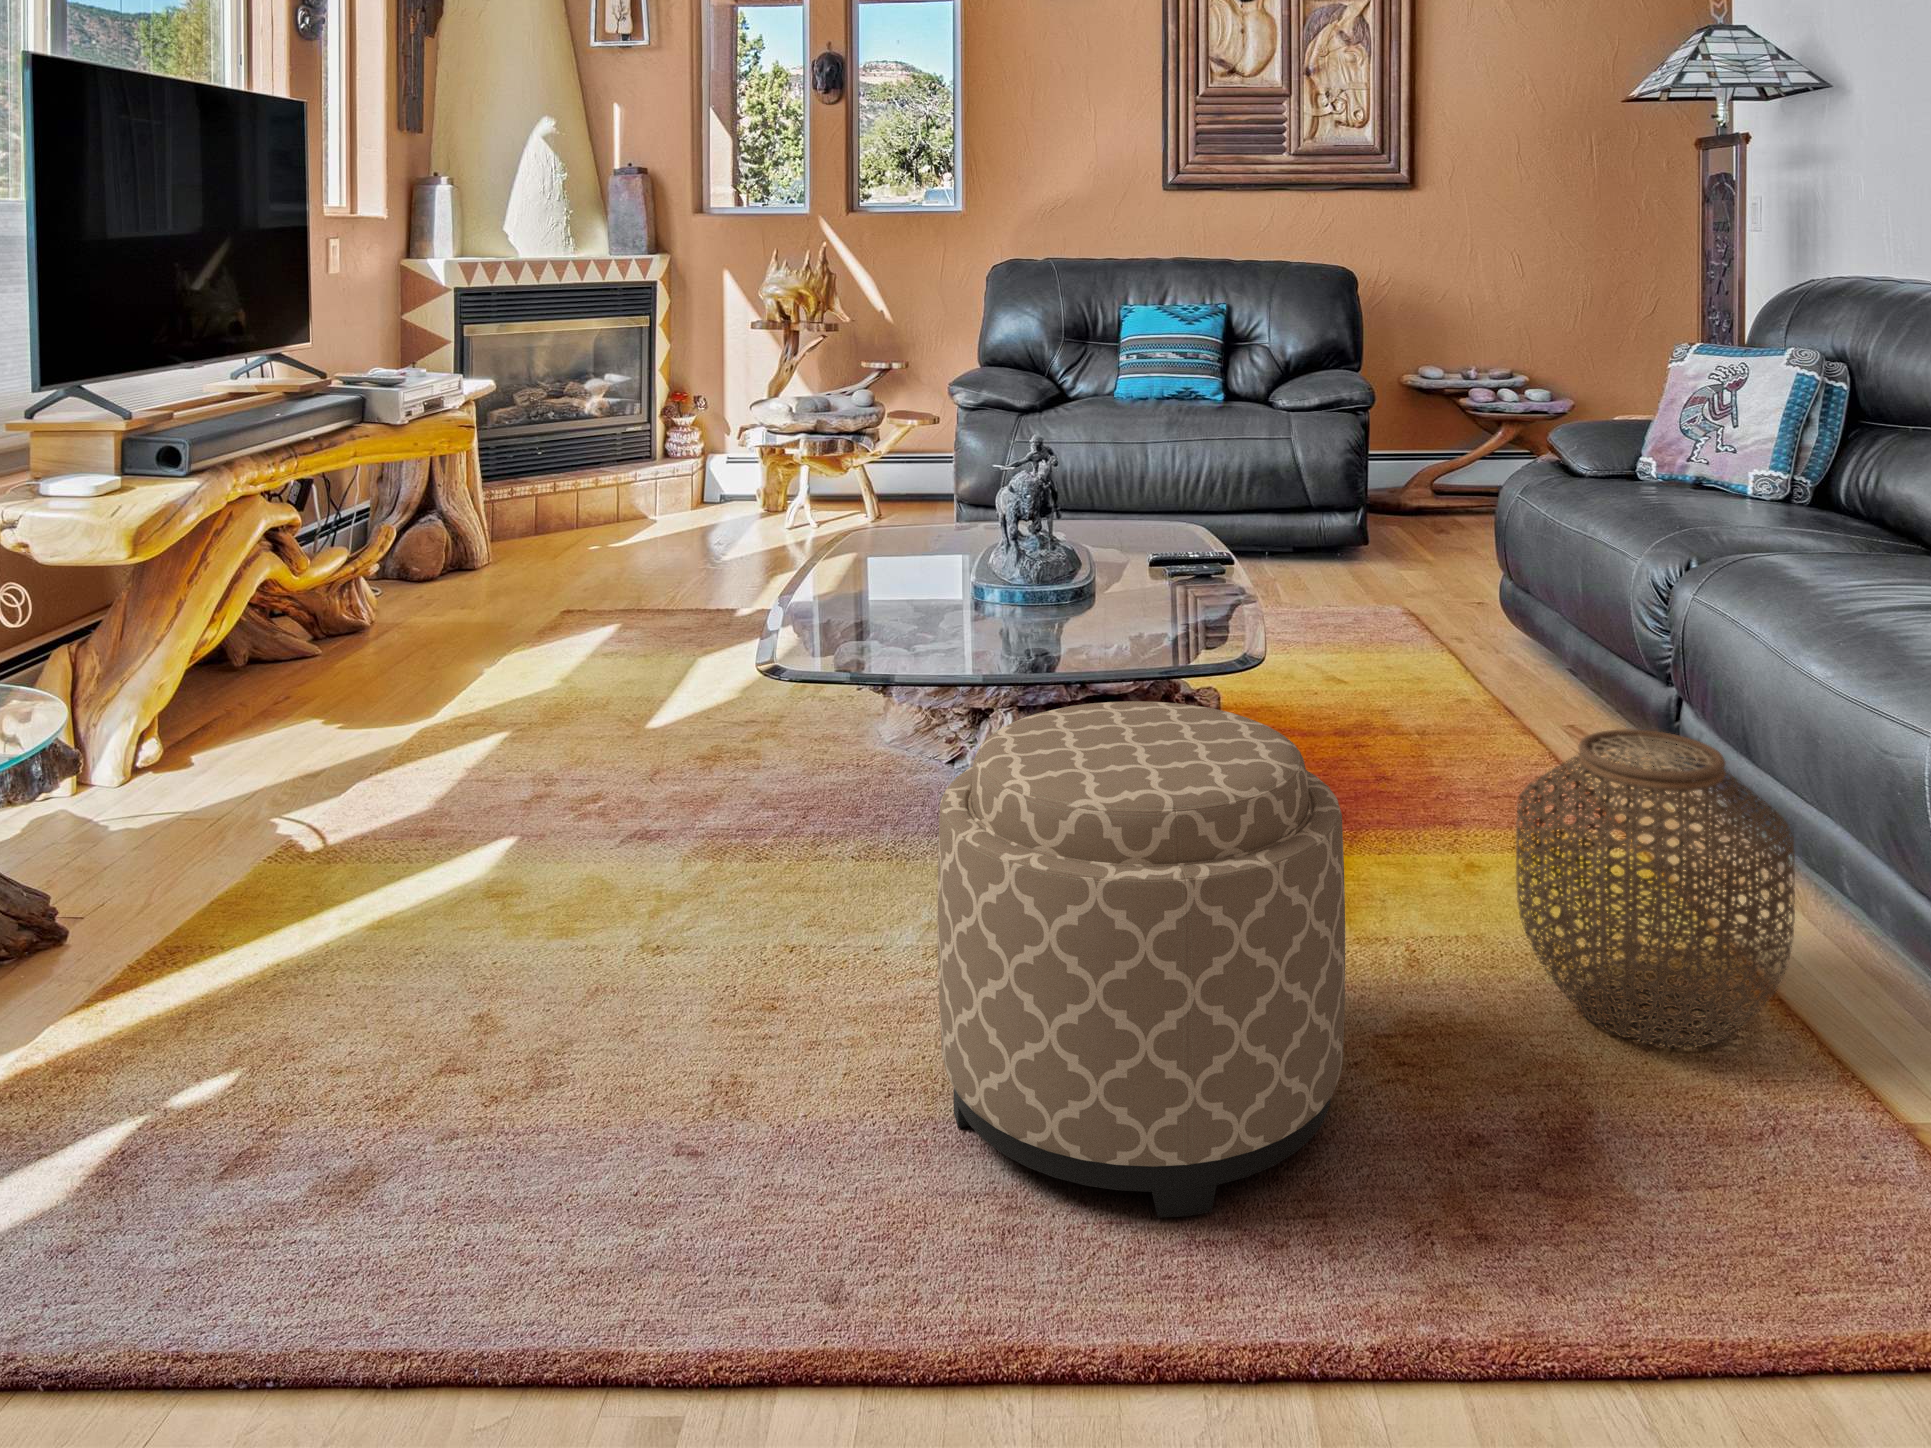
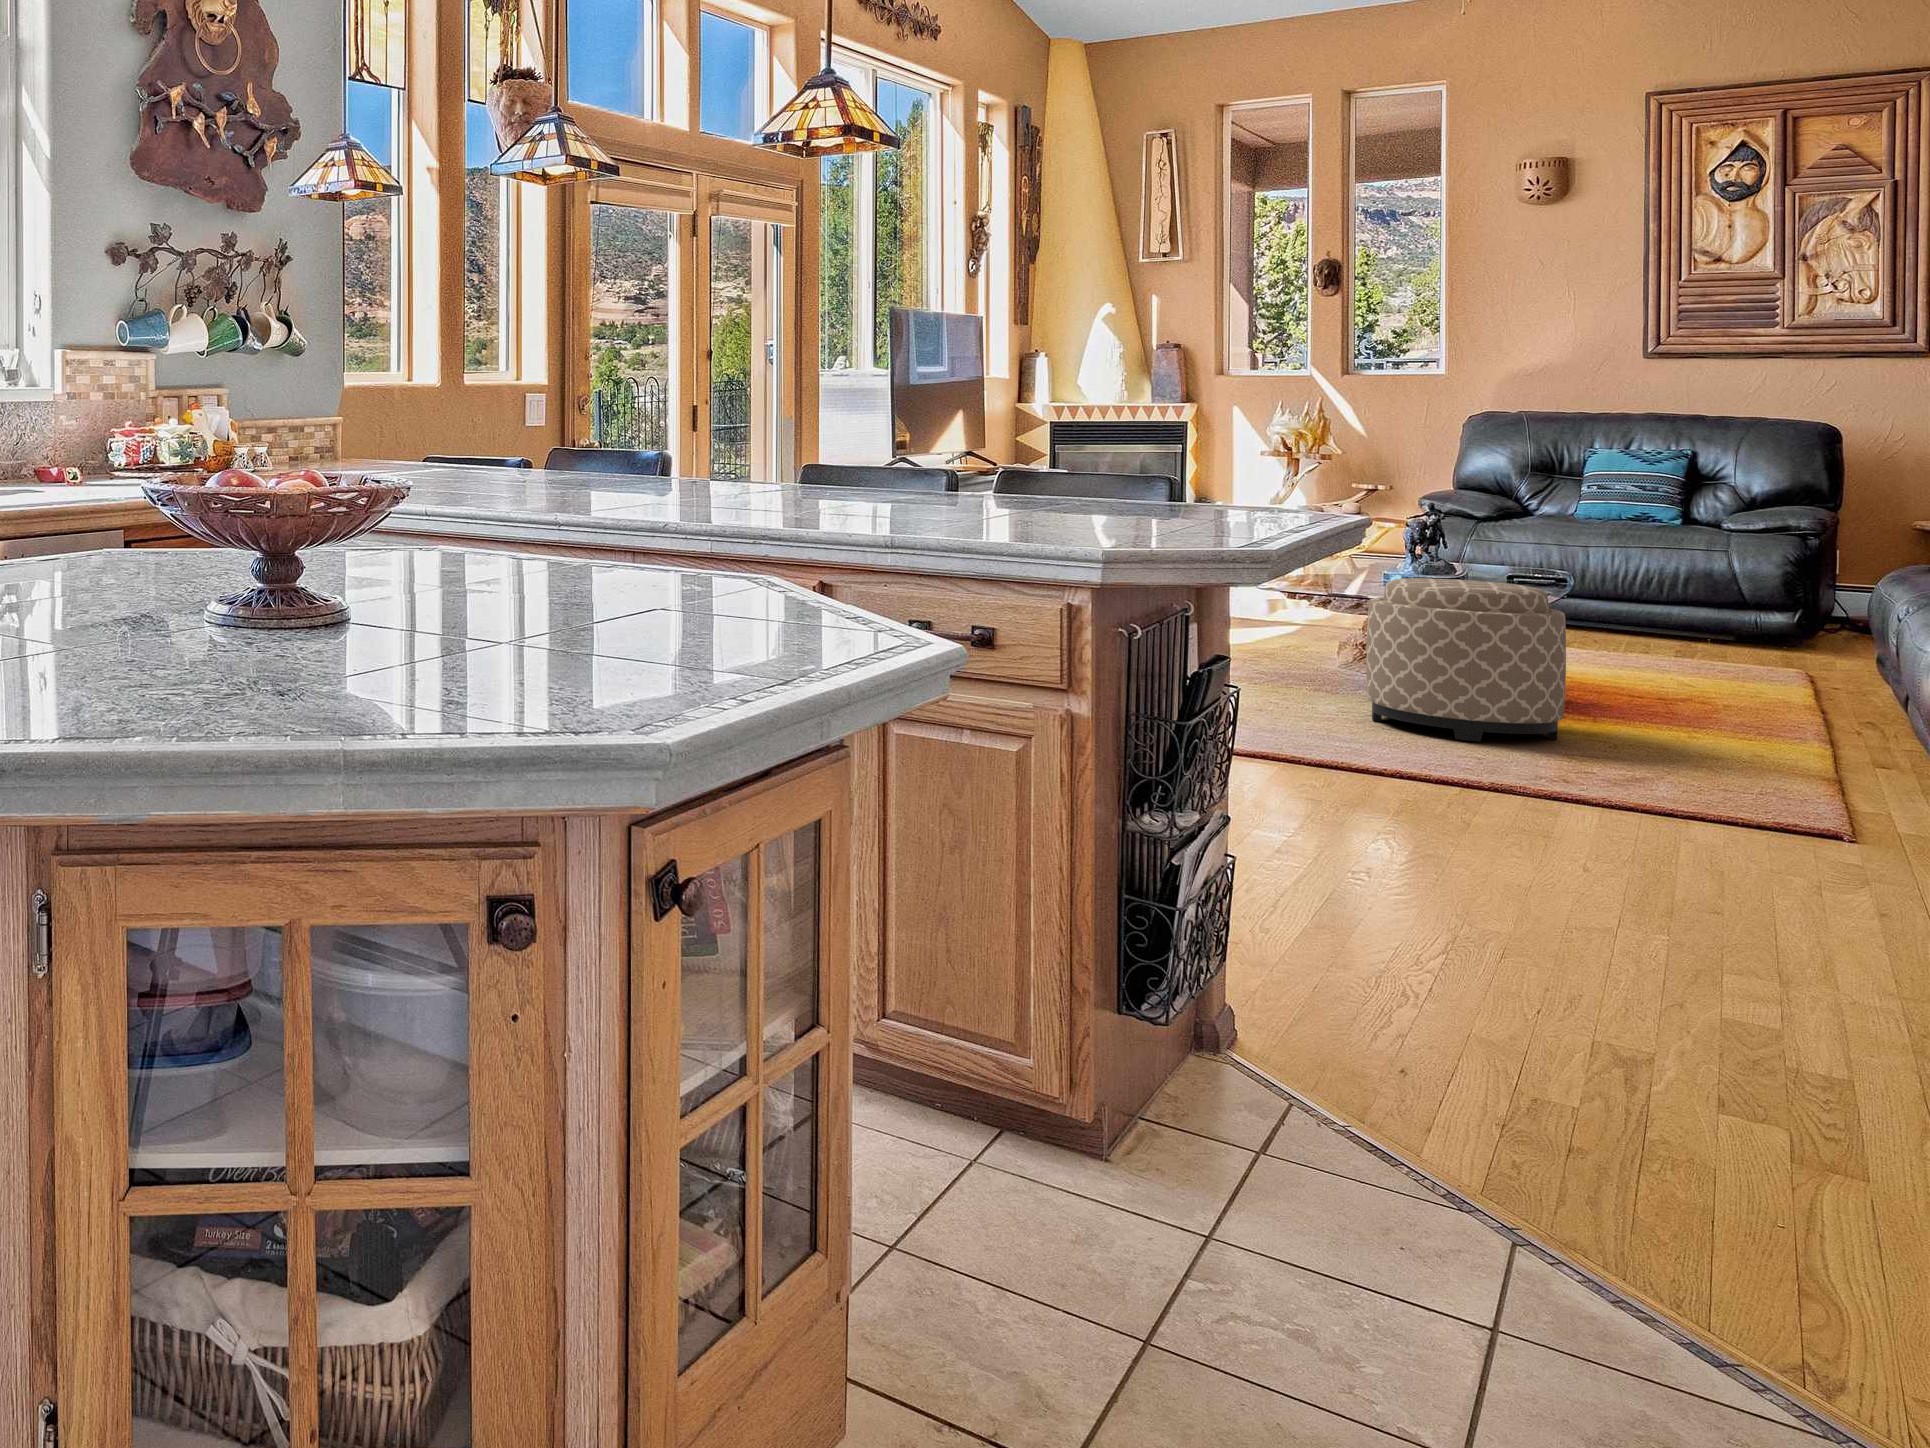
woven basket: present [1516,729,1795,1048] -> none [1693,624,1857,762]

